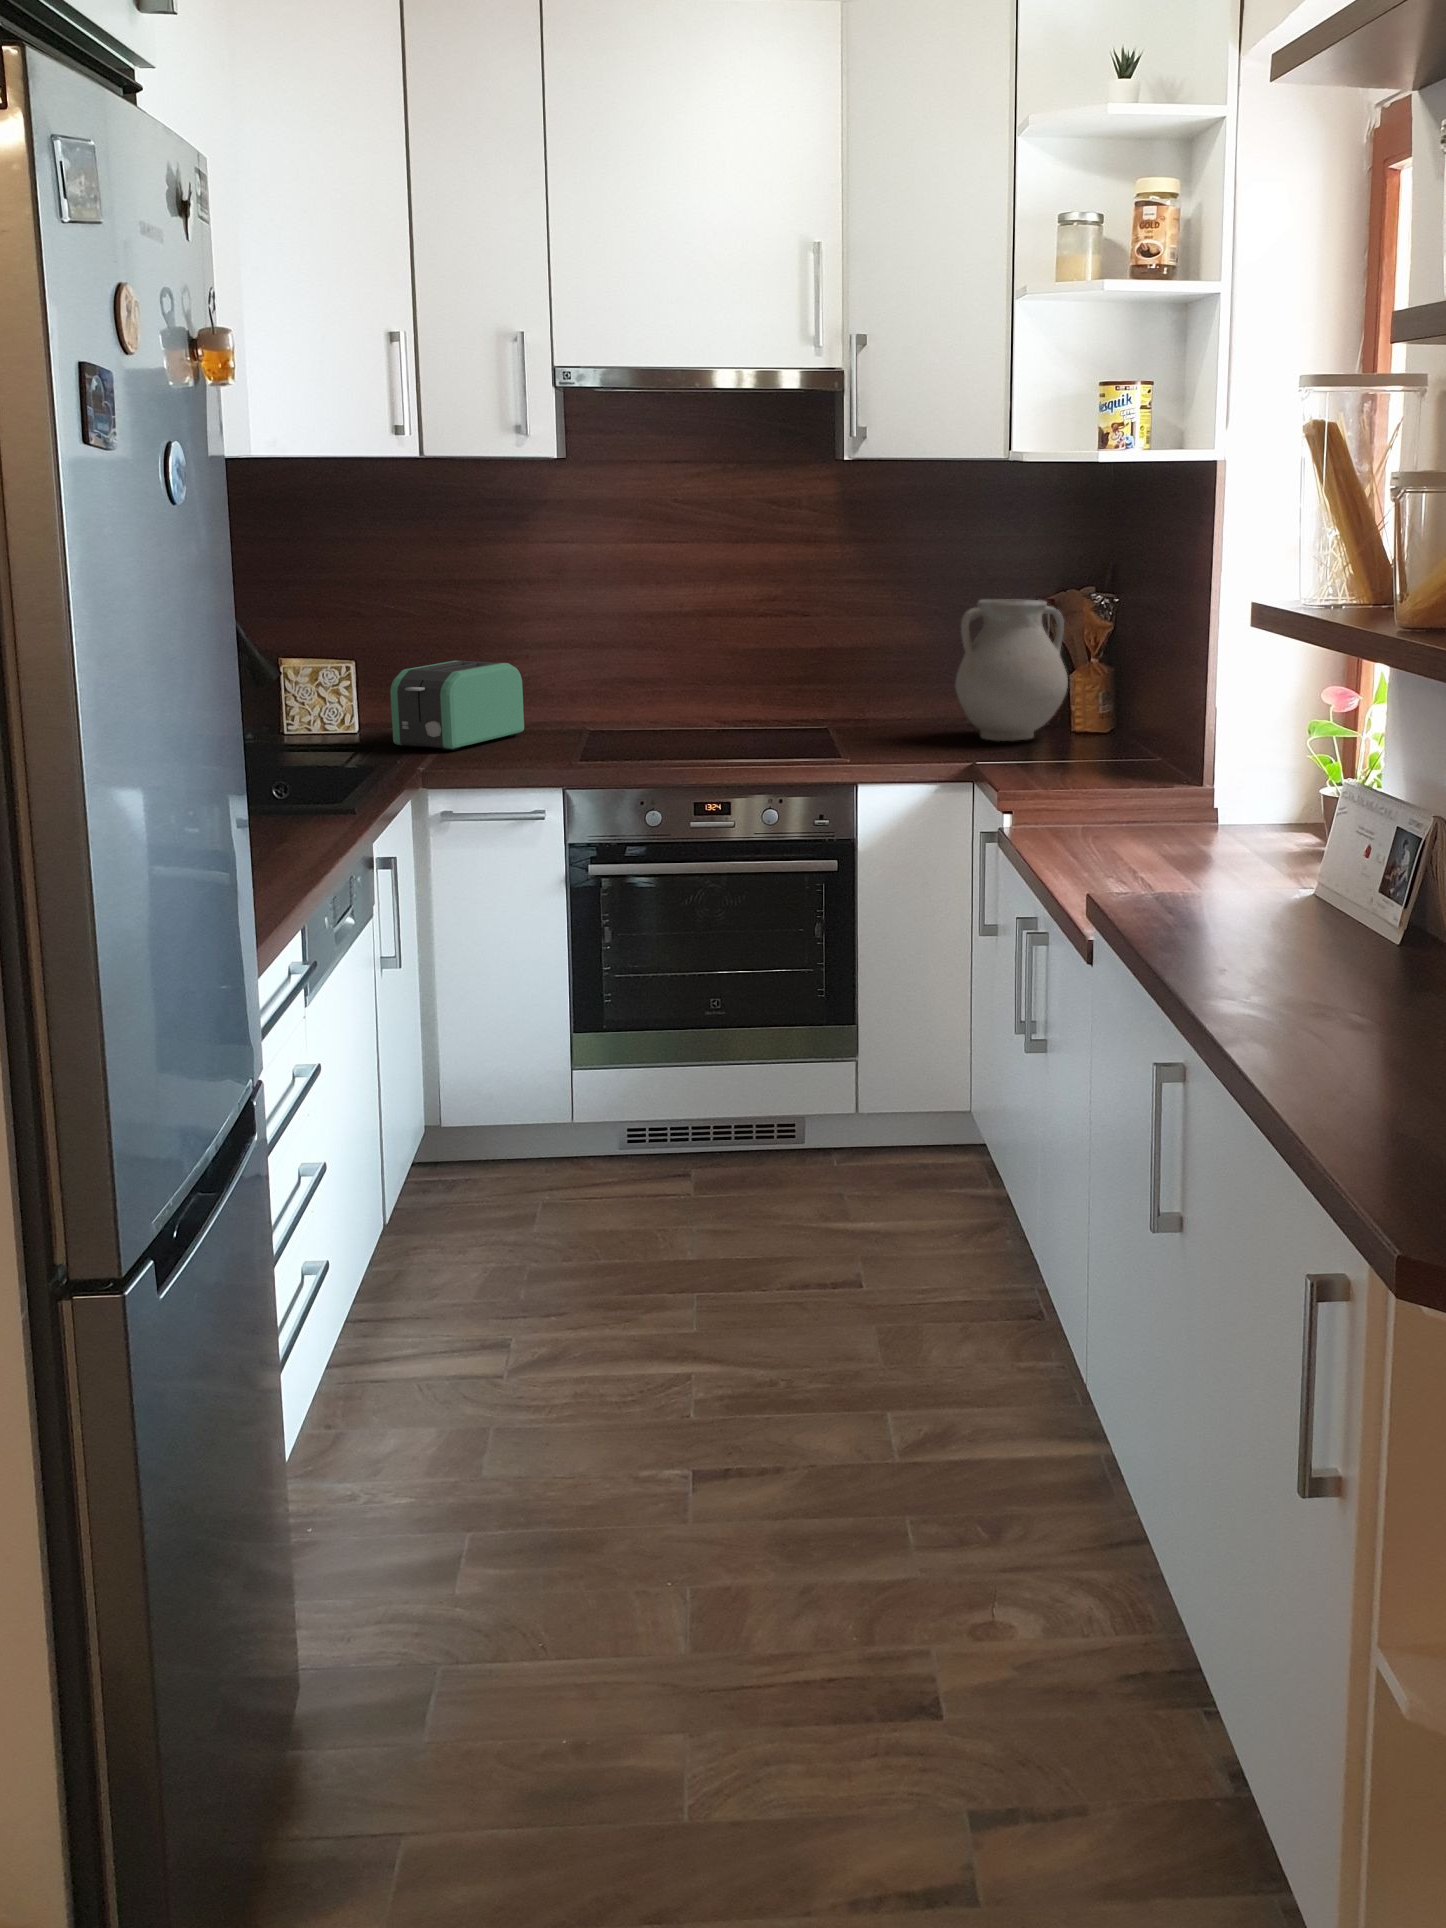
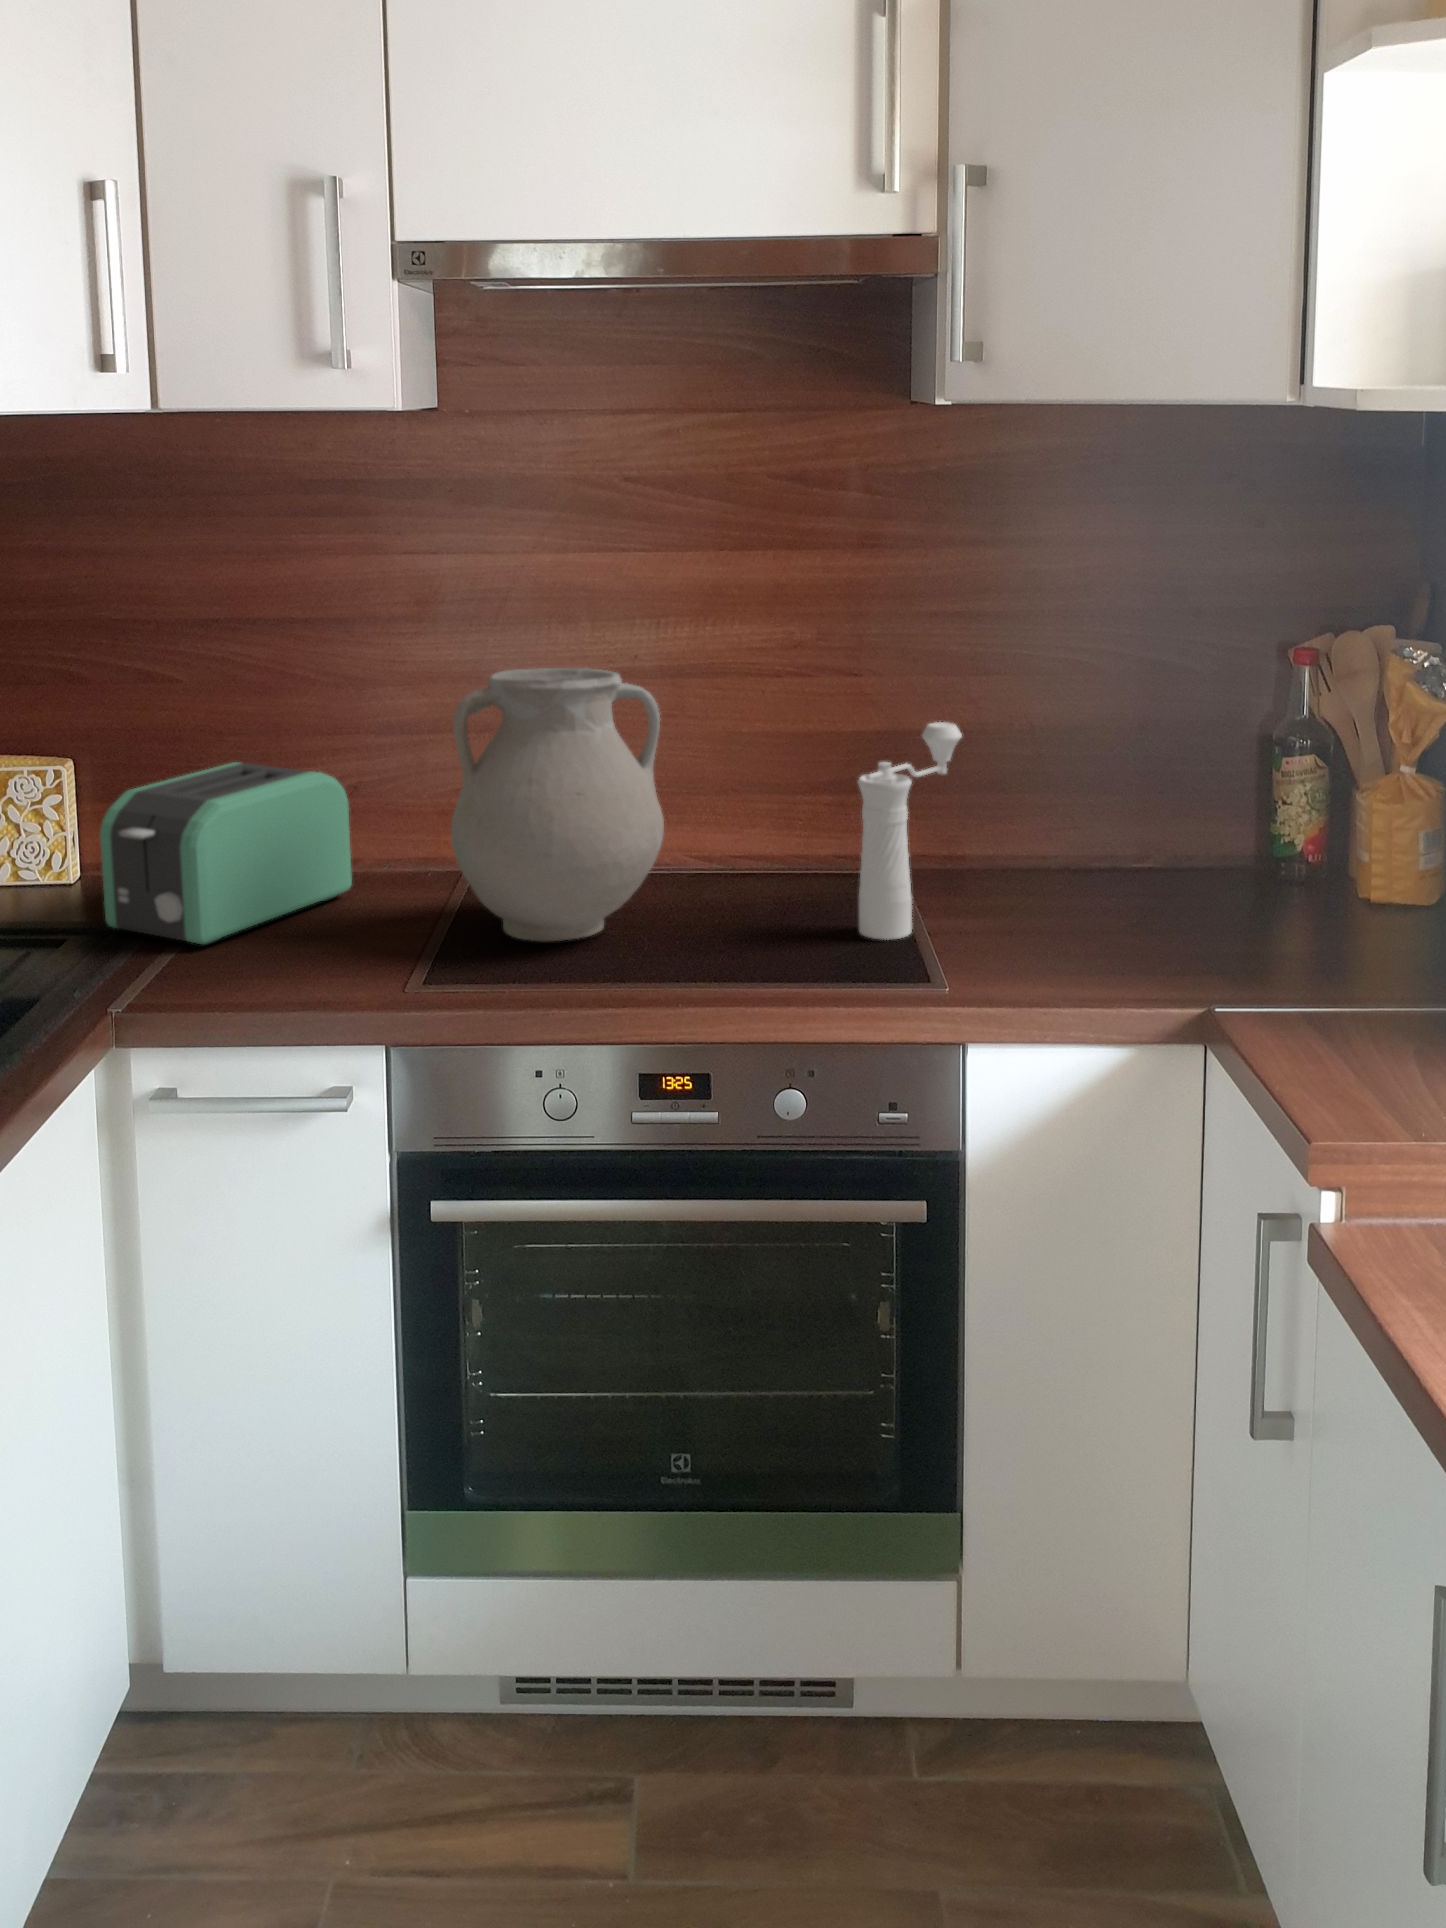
vase: present [955,600,1068,741] -> present [451,668,664,941]
pepper mill: none [803,633,860,744] -> present [858,722,962,940]

